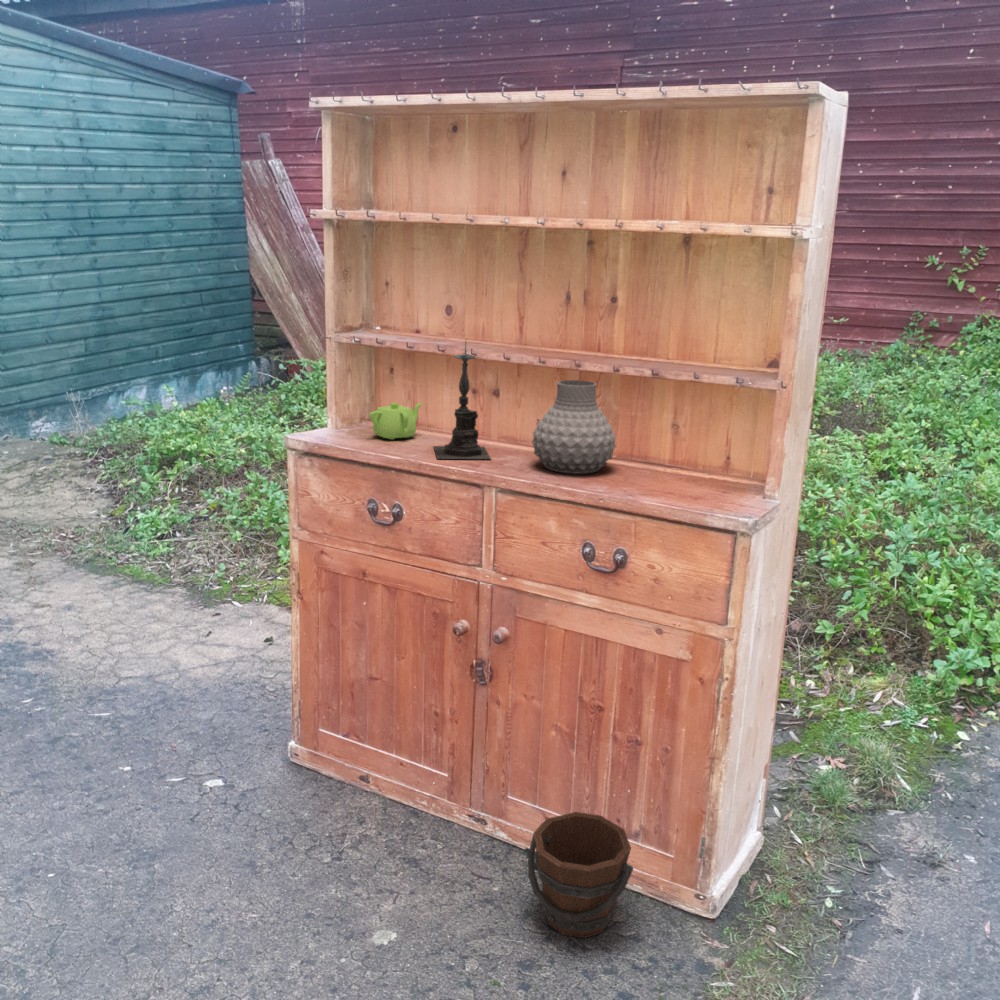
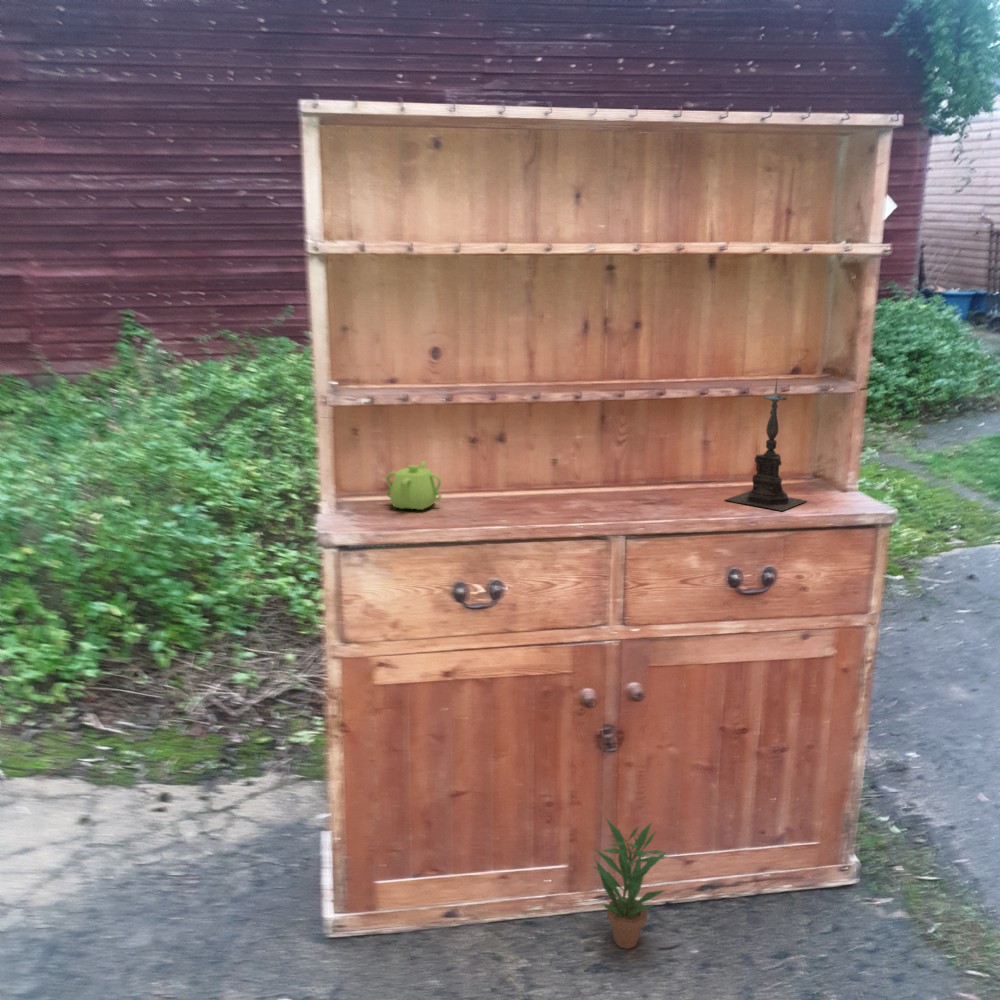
candle holder: present [434,342,490,459] -> present [726,382,806,511]
vase: present [532,380,616,474] -> none [601,409,689,507]
potted plant: none [419,734,496,862] -> present [594,819,667,949]
bucket: present [528,812,633,938] -> none [730,832,836,958]

